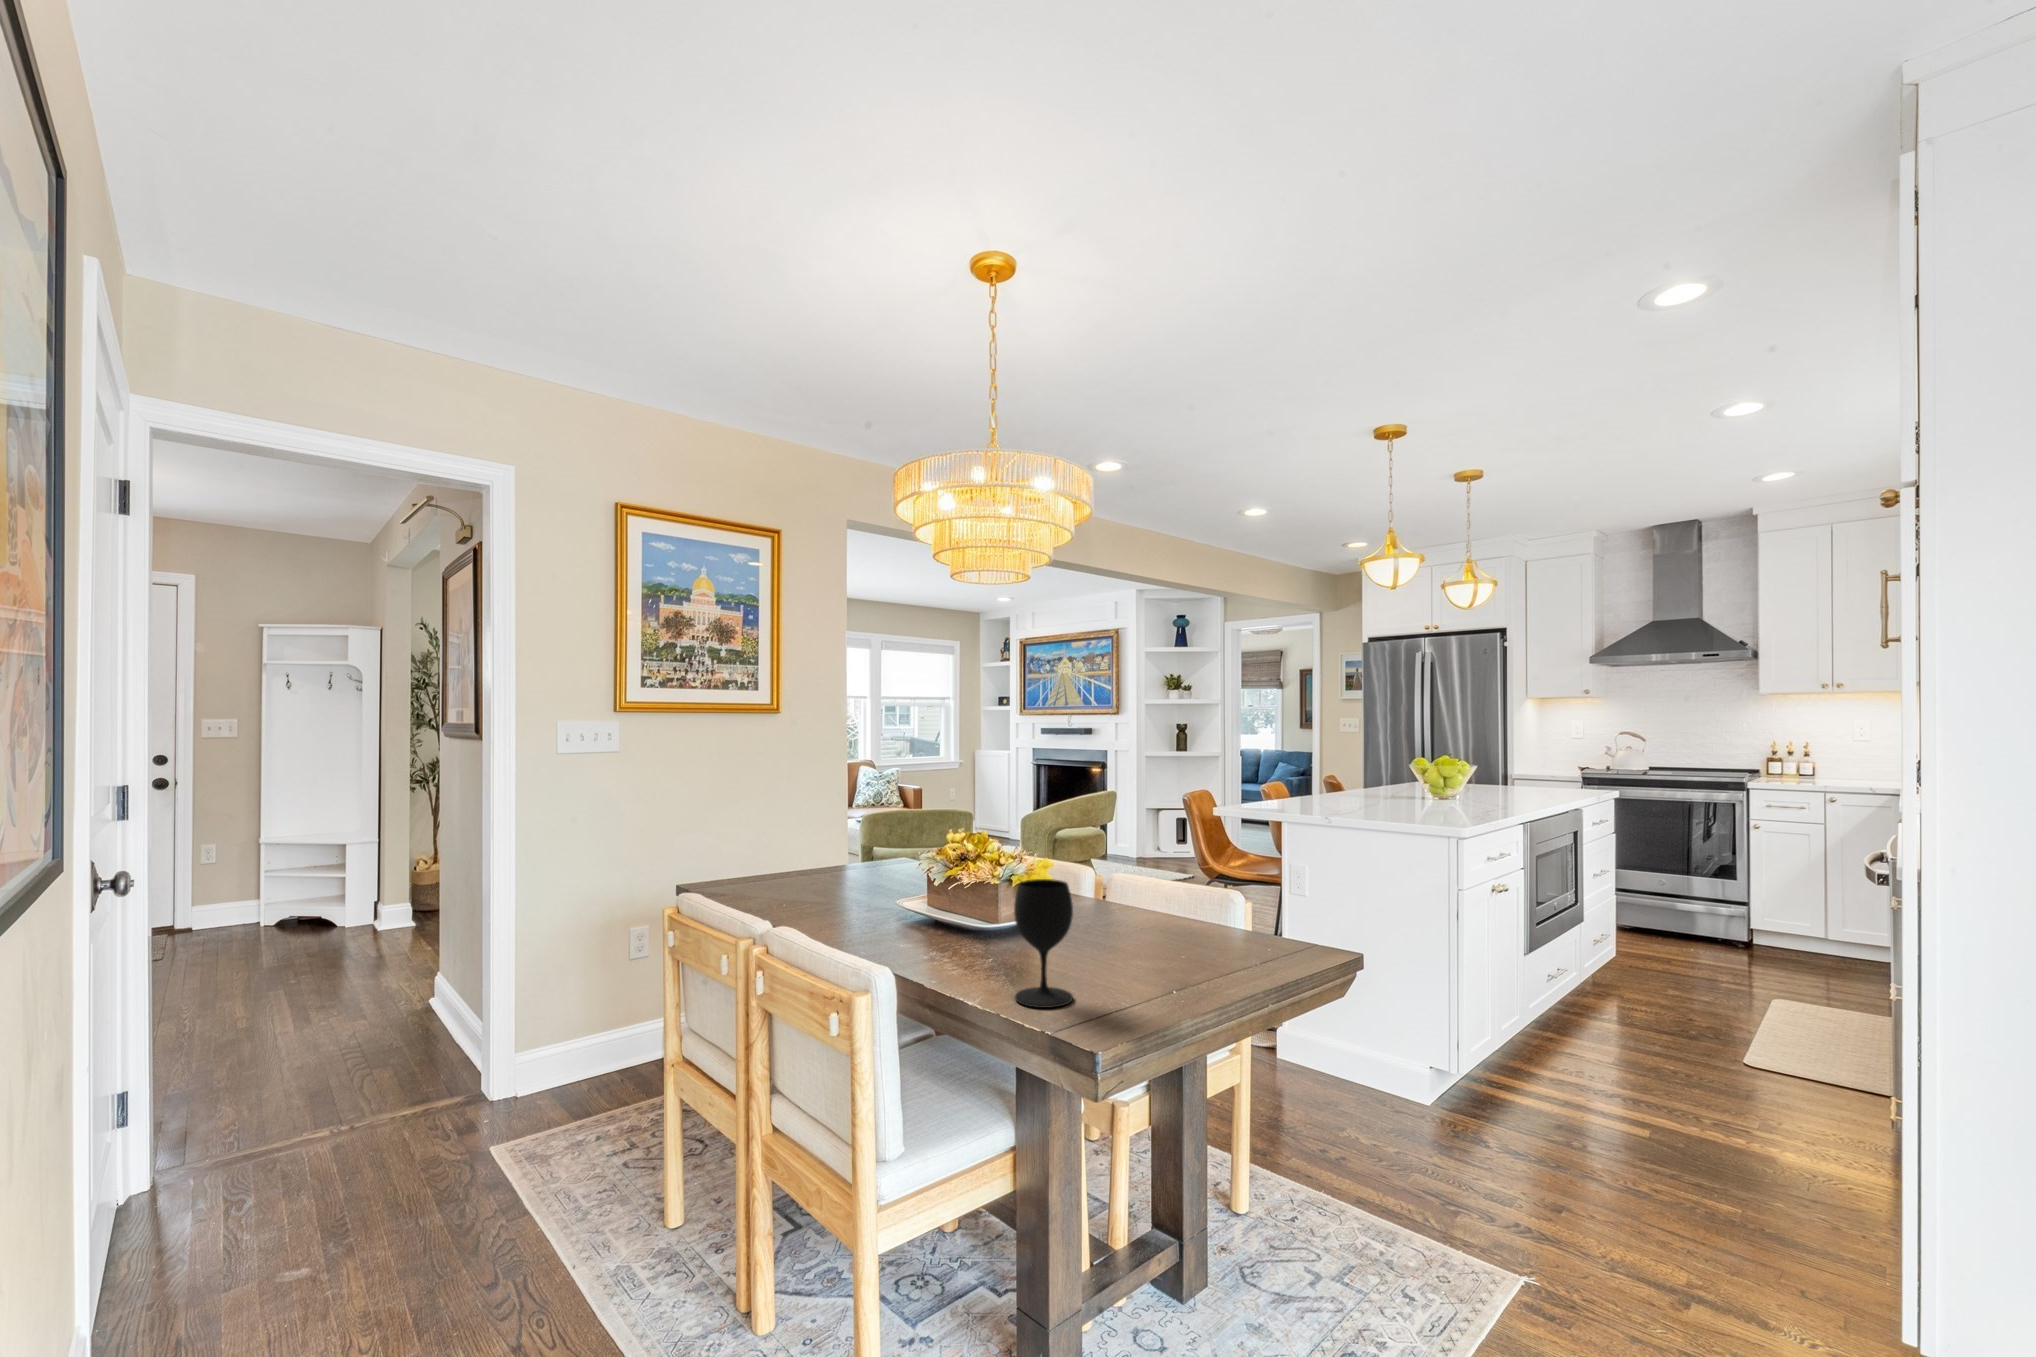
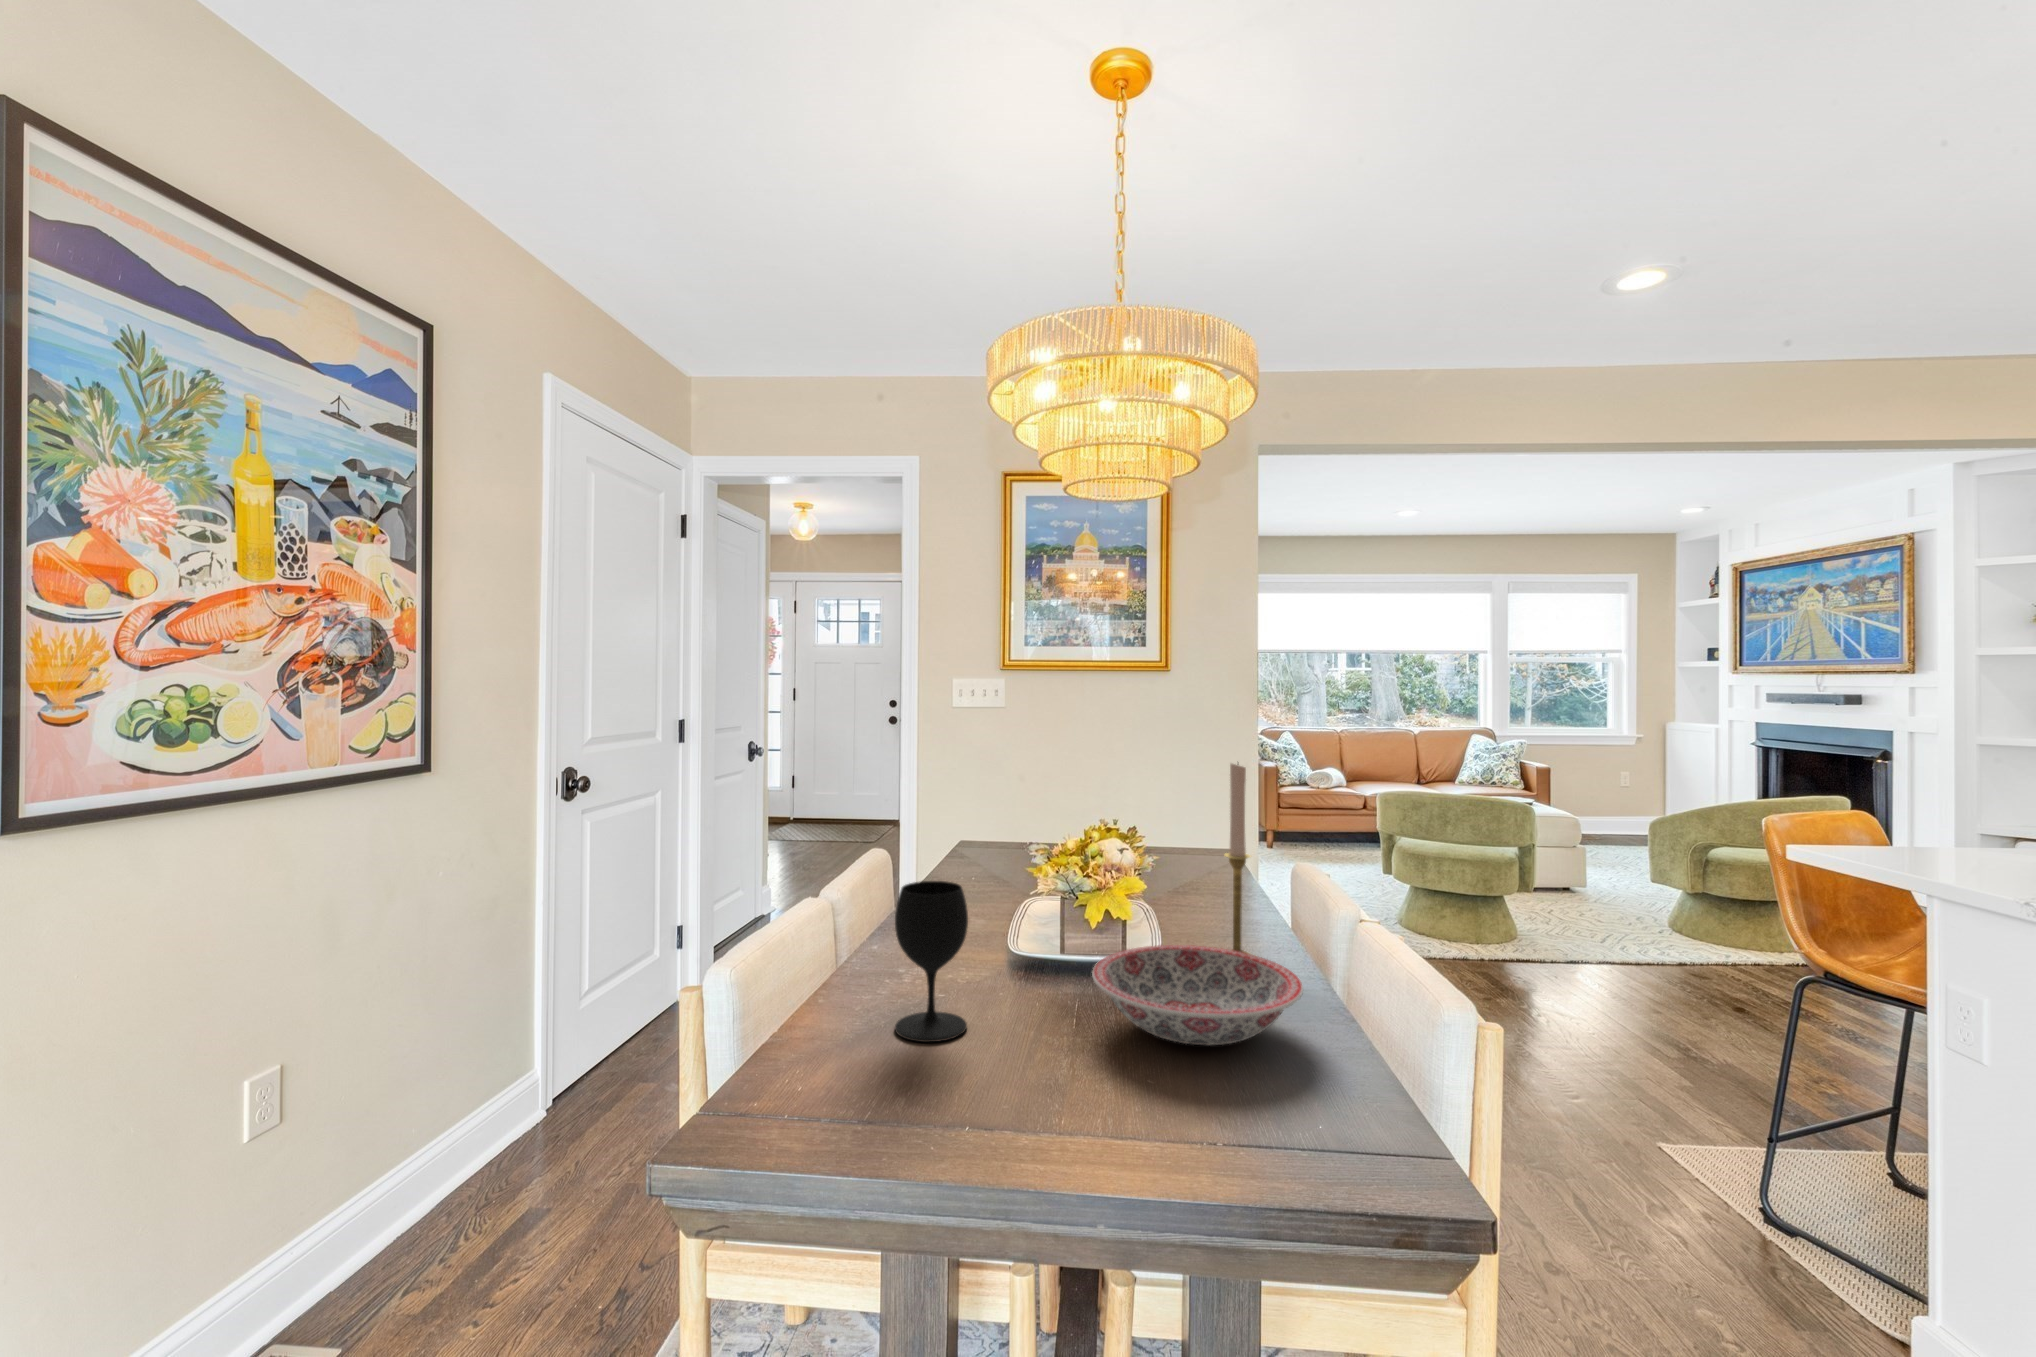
candlestick: none [1073,775,1097,920] -> present [1225,764,1250,954]
ceramic bowl: none [1098,903,1241,961] -> present [1092,945,1303,1045]

